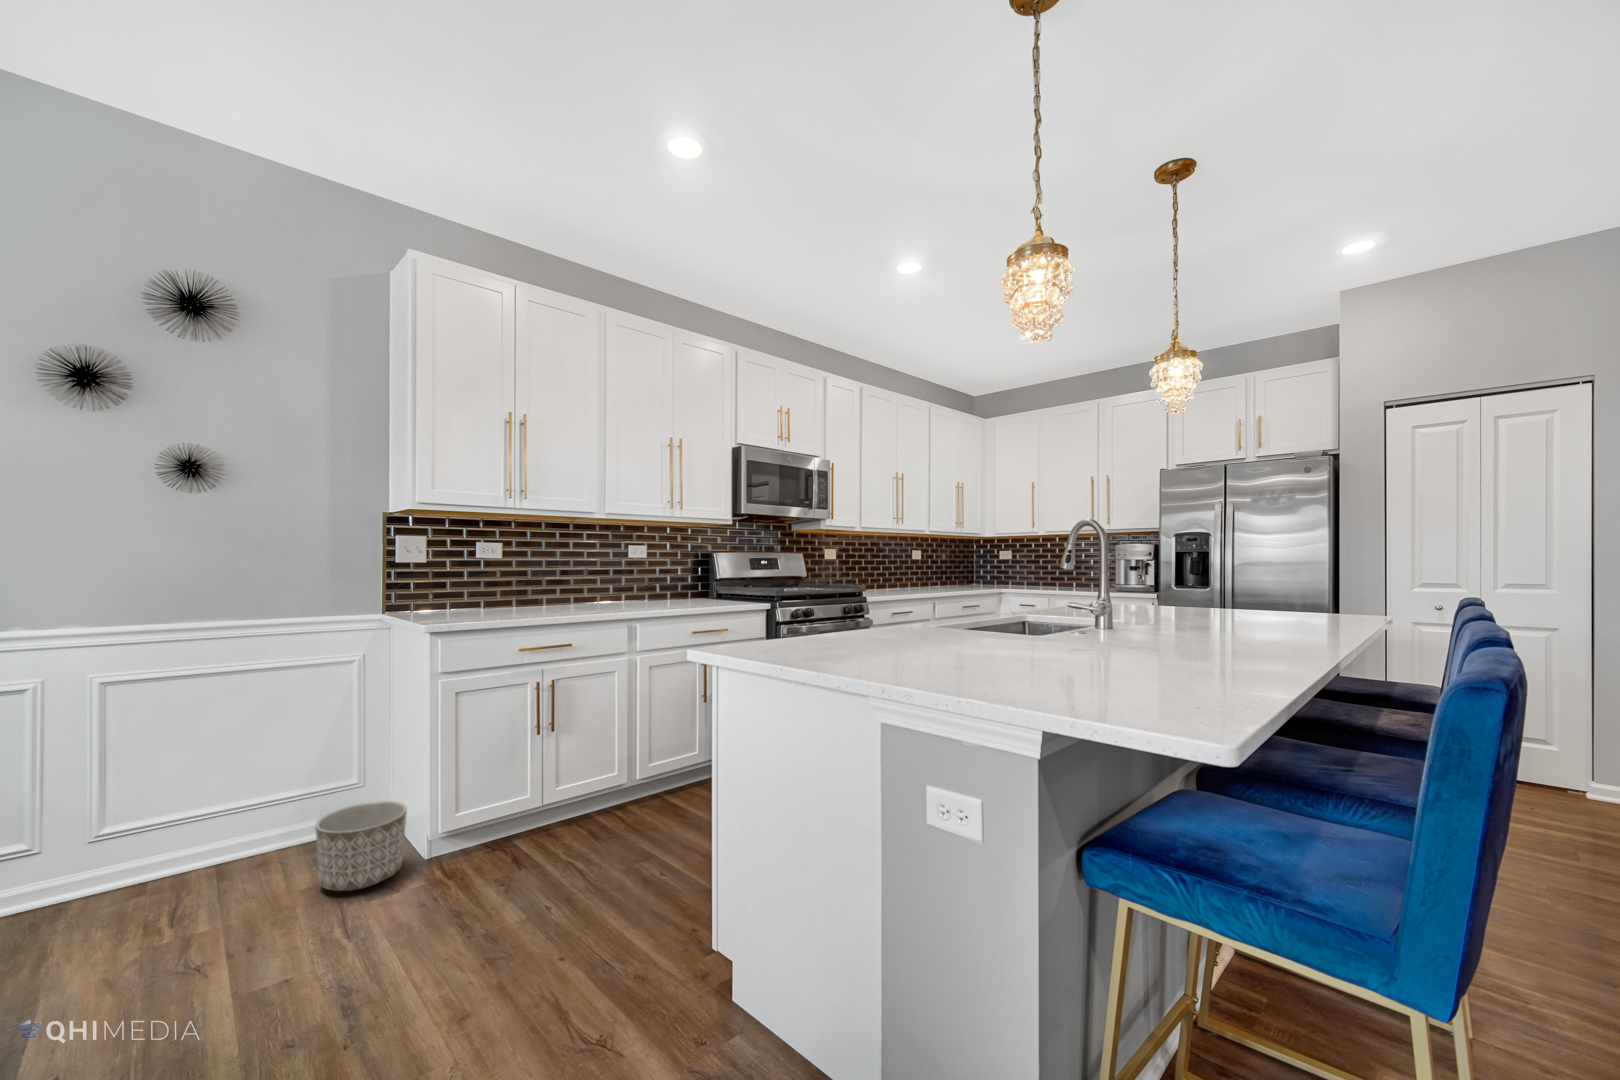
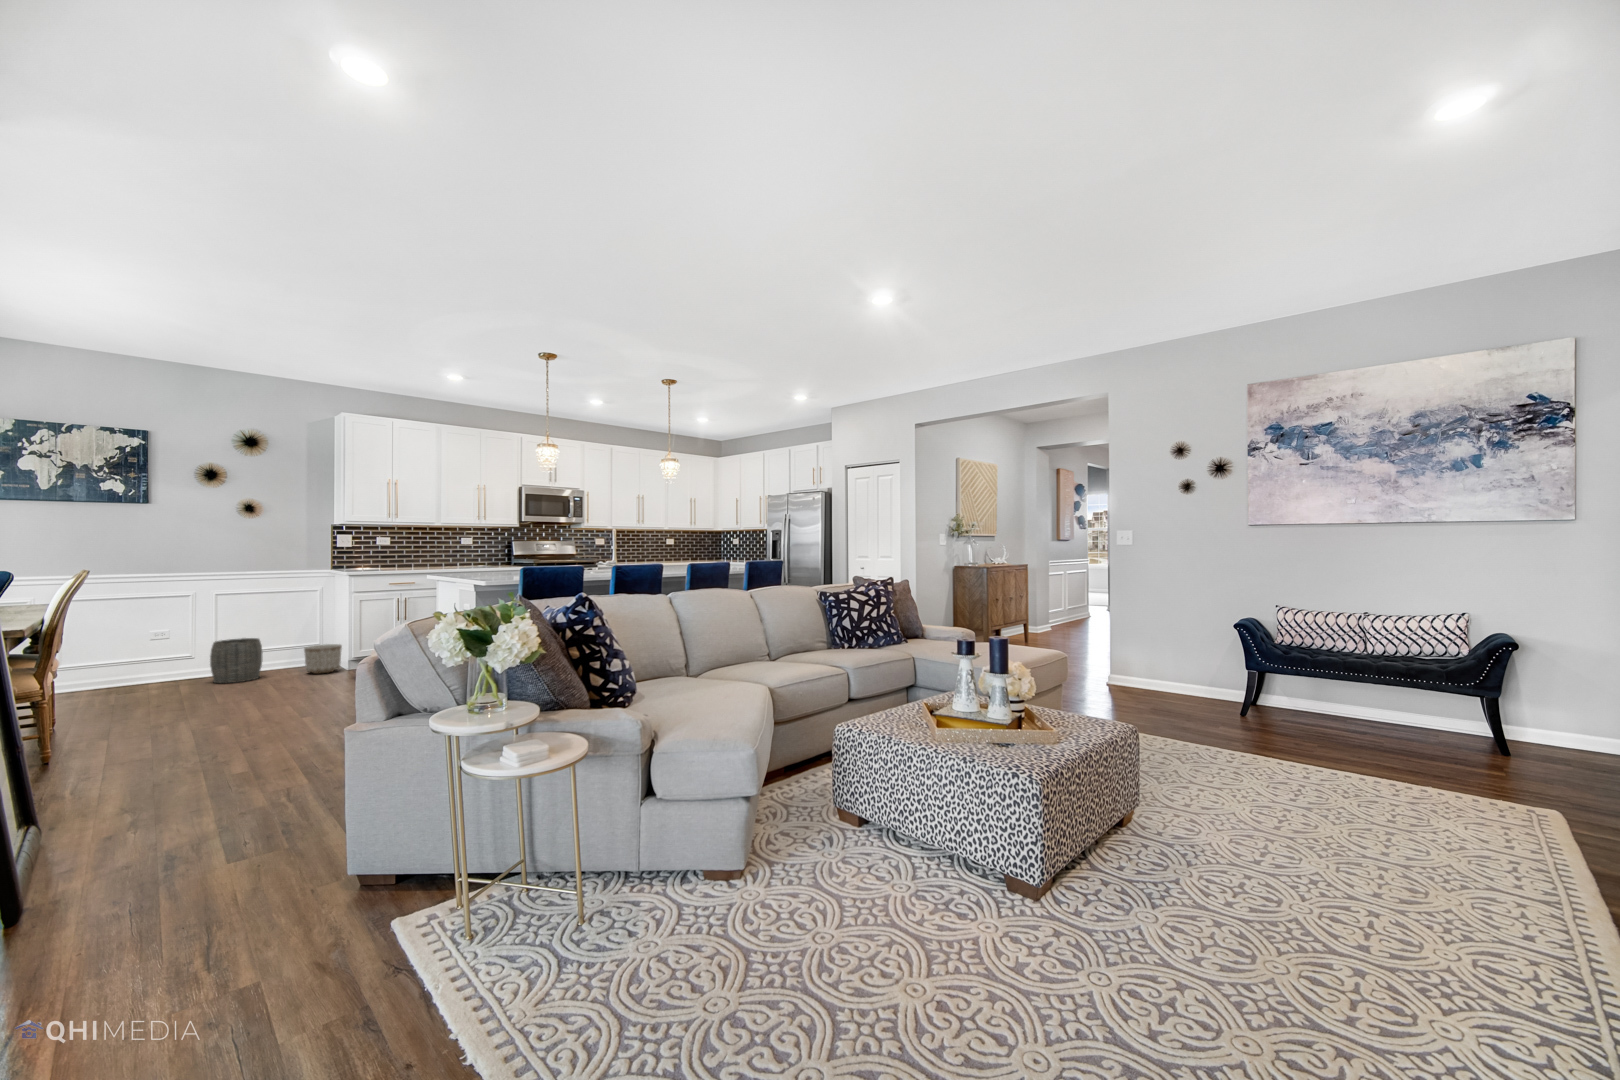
woven basket: none [52,802,206,957] -> present [210,638,262,683]

